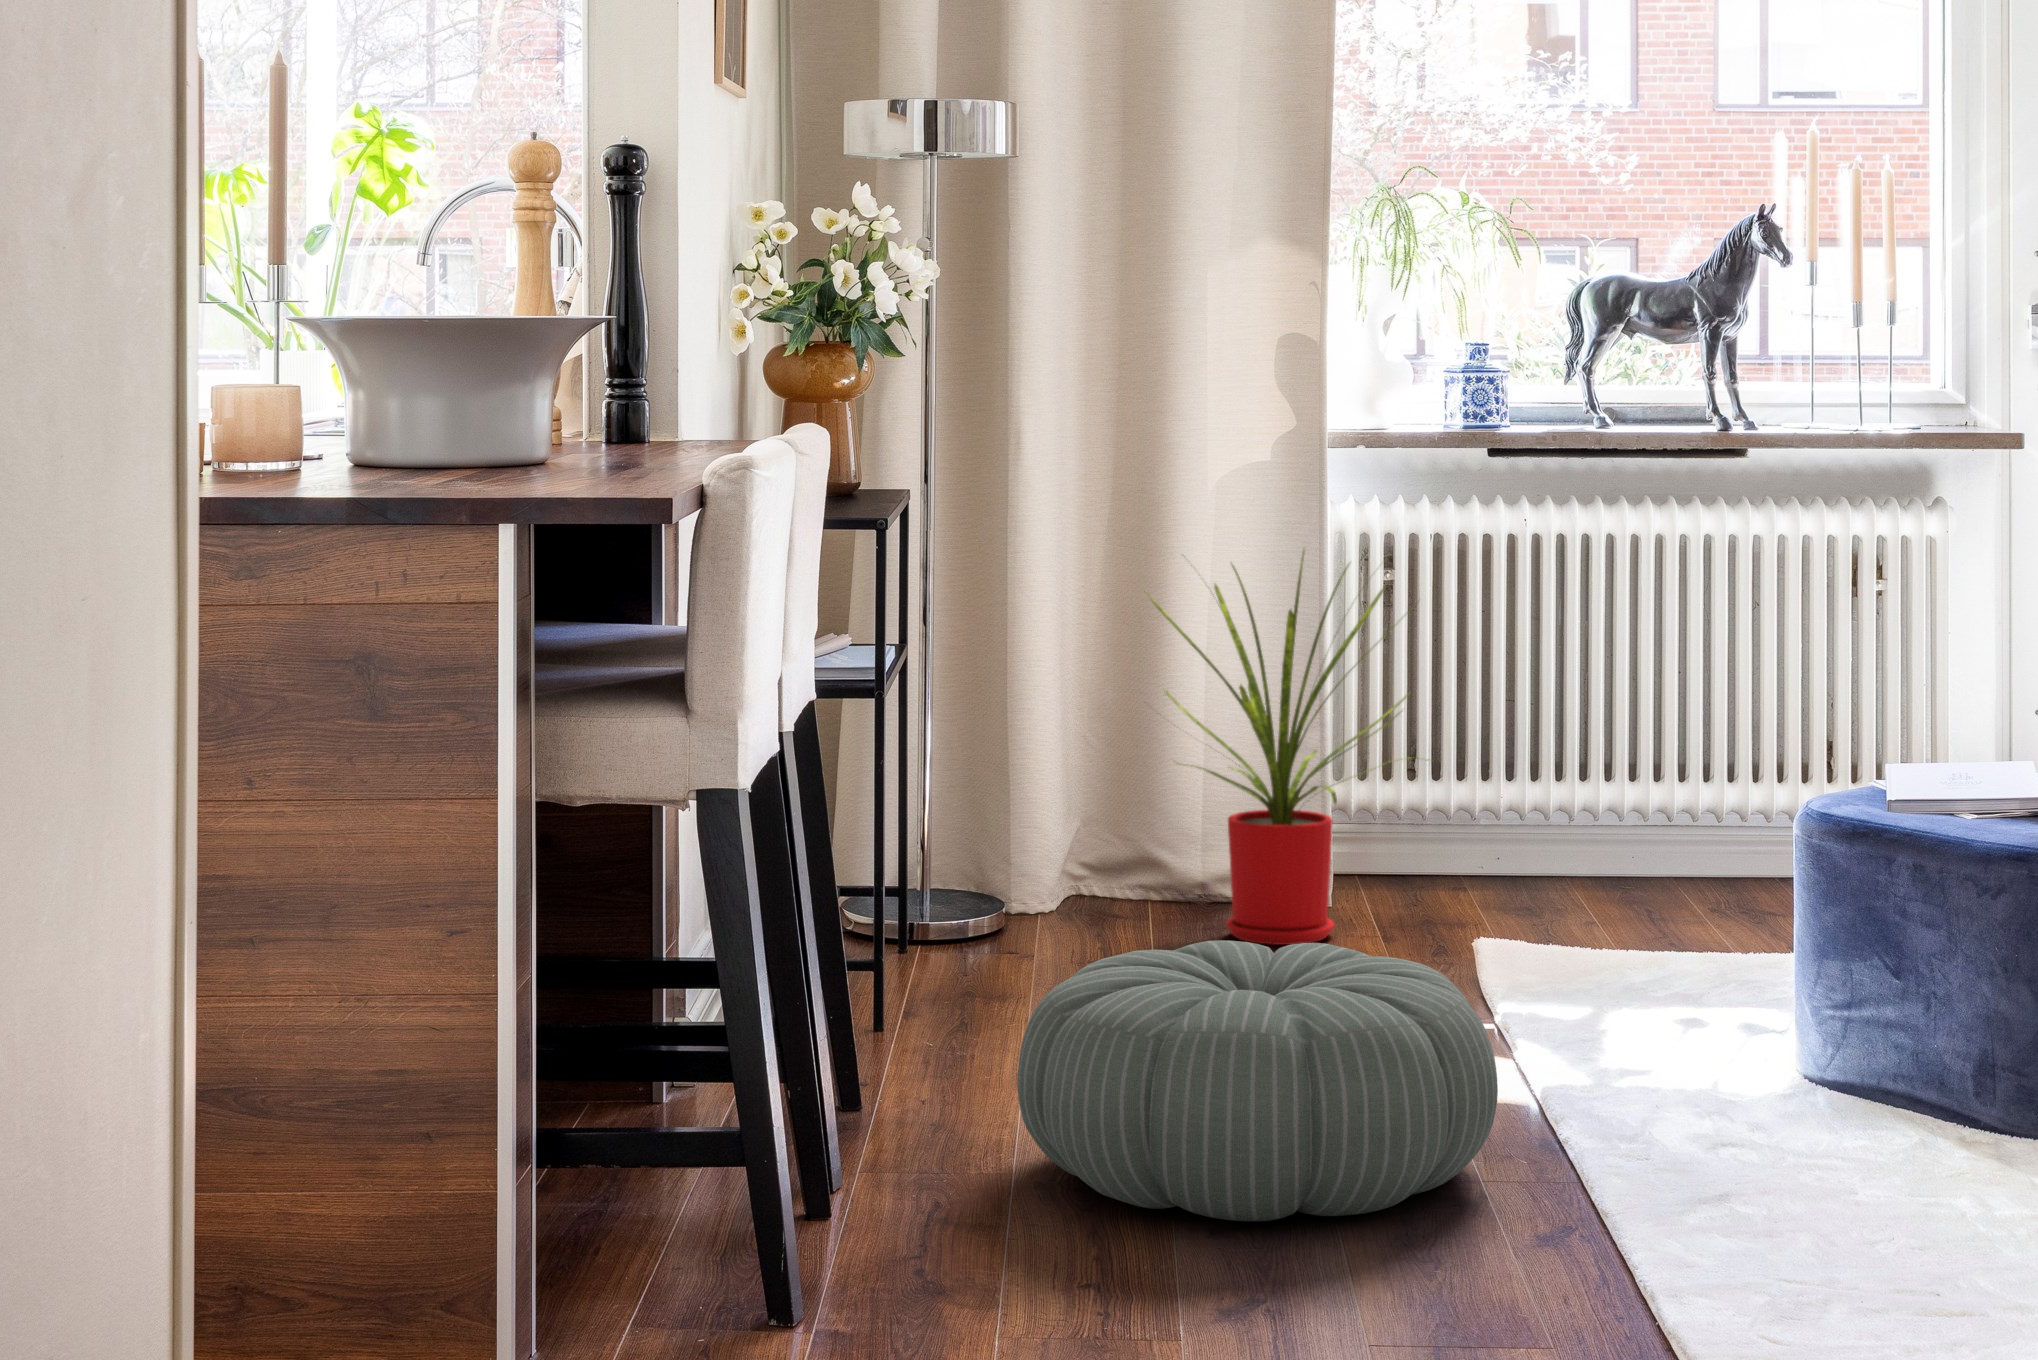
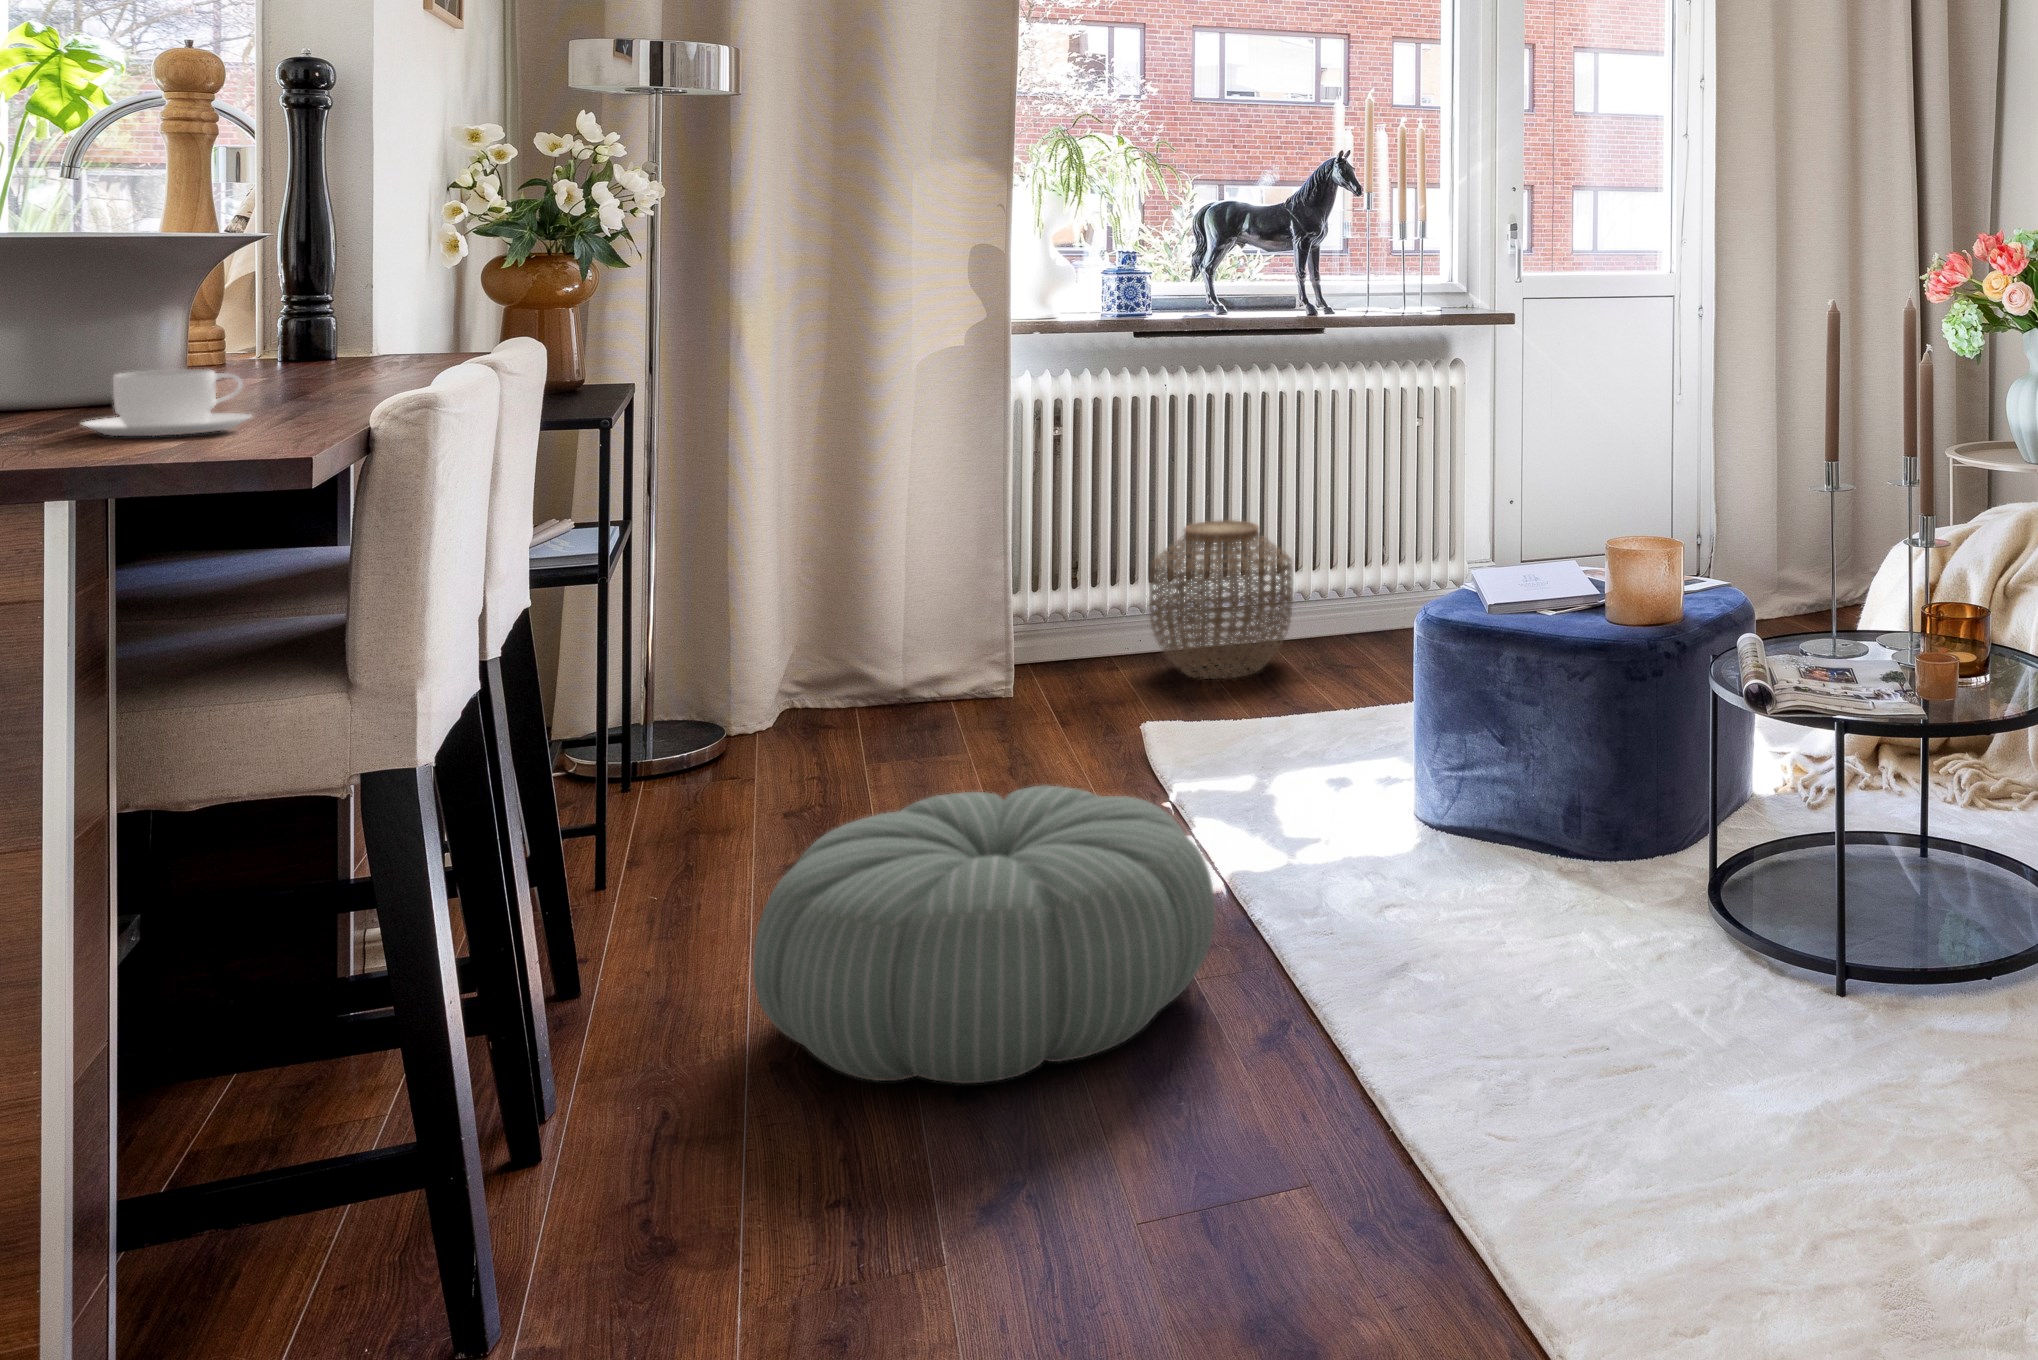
coffee cup: none [518,428,632,480] -> present [83,369,251,436]
house plant: present [1149,551,1408,945] -> none [857,414,1104,736]
woven basket: none [1502,702,1691,912] -> present [1149,520,1292,679]

